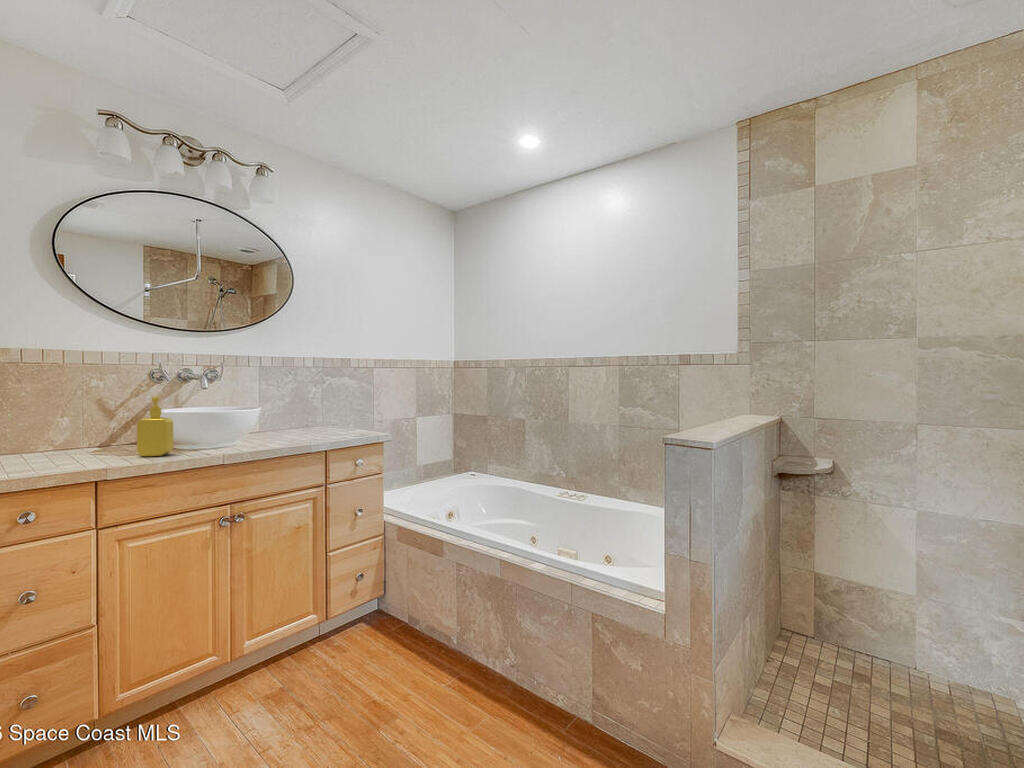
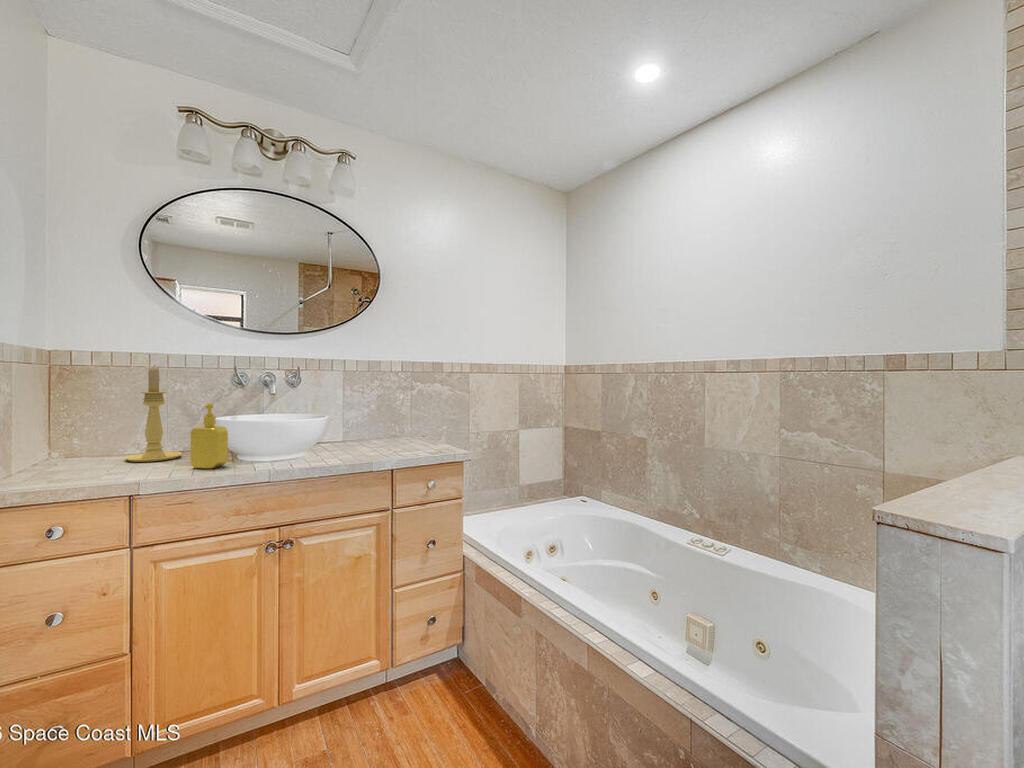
candle holder: none [45,361,106,456] -> present [125,365,182,462]

